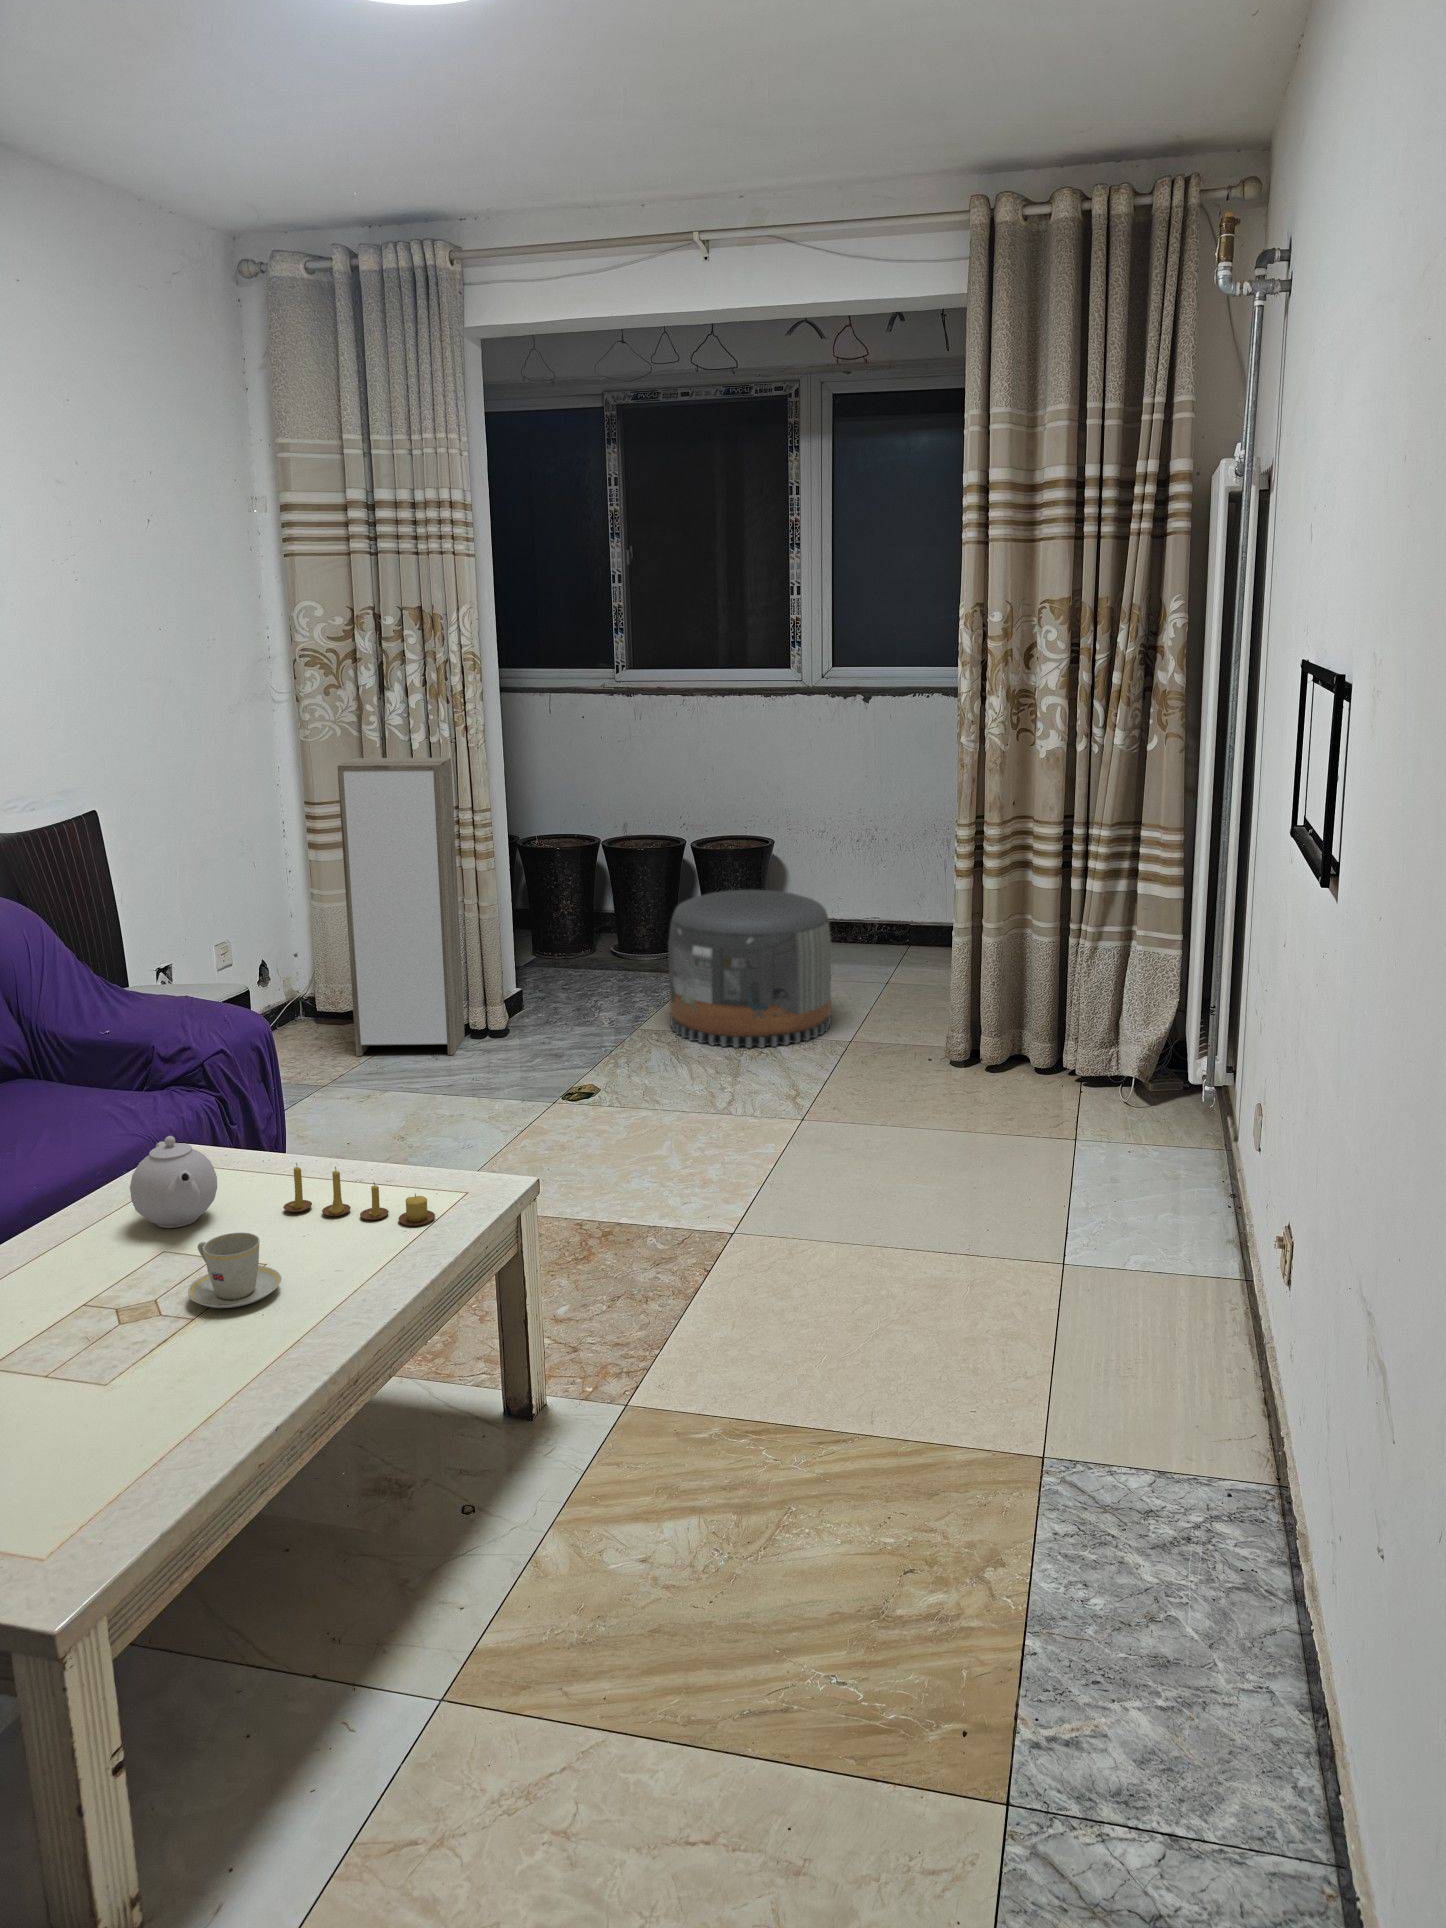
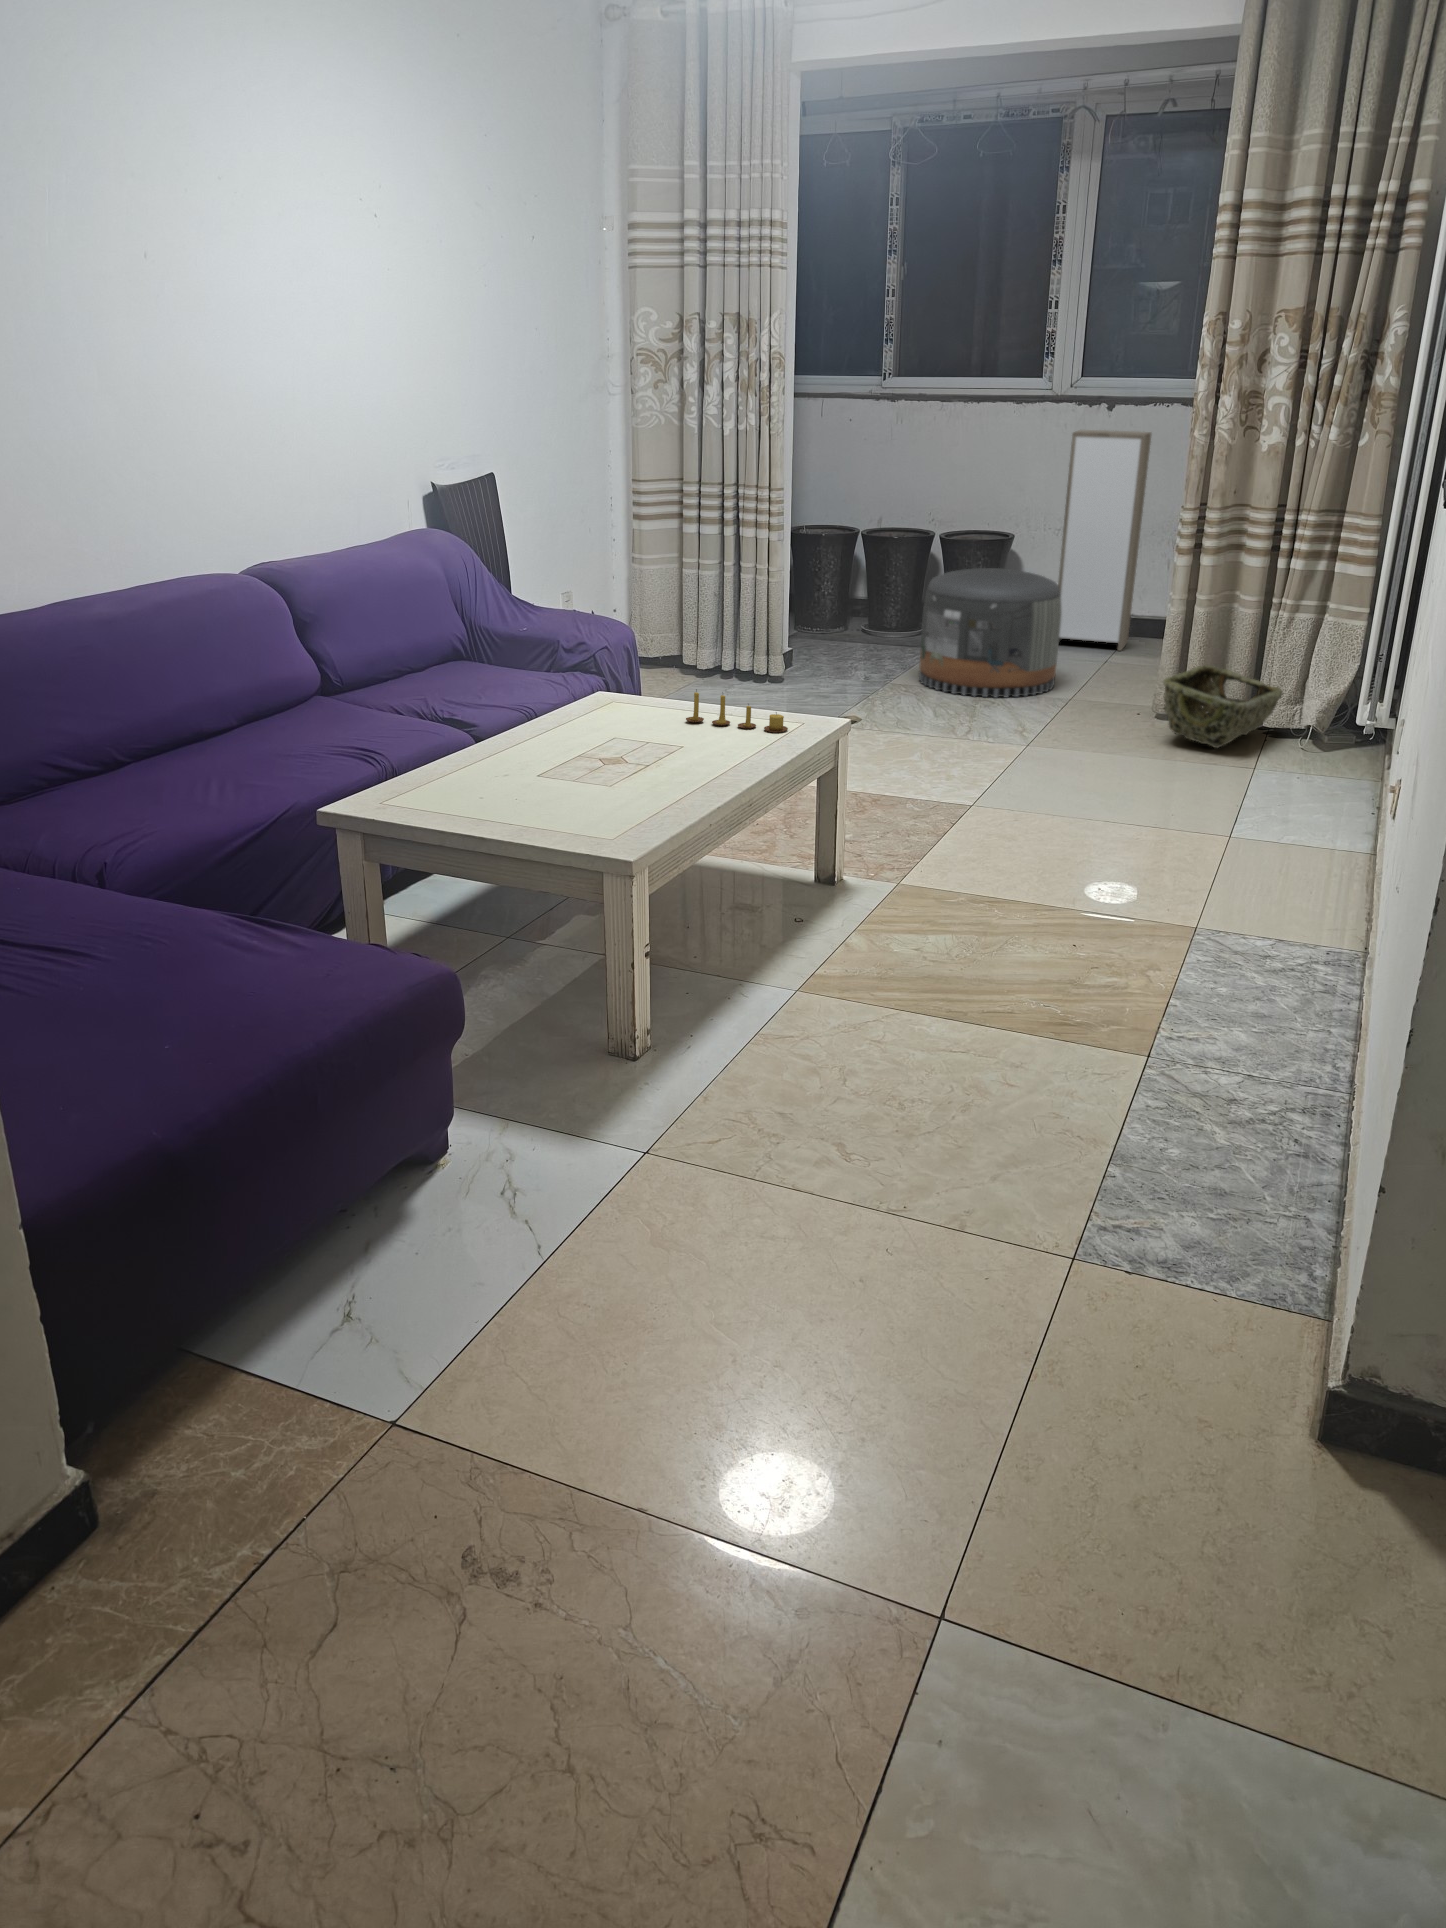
storage cabinet: present [337,758,465,1056] -> present [1058,430,1151,651]
woven basket: none [956,1003,1095,1111] -> present [1163,665,1283,748]
teapot: present [130,1136,217,1228] -> none [591,664,644,725]
teacup: present [188,1233,281,1308] -> none [644,715,700,758]

